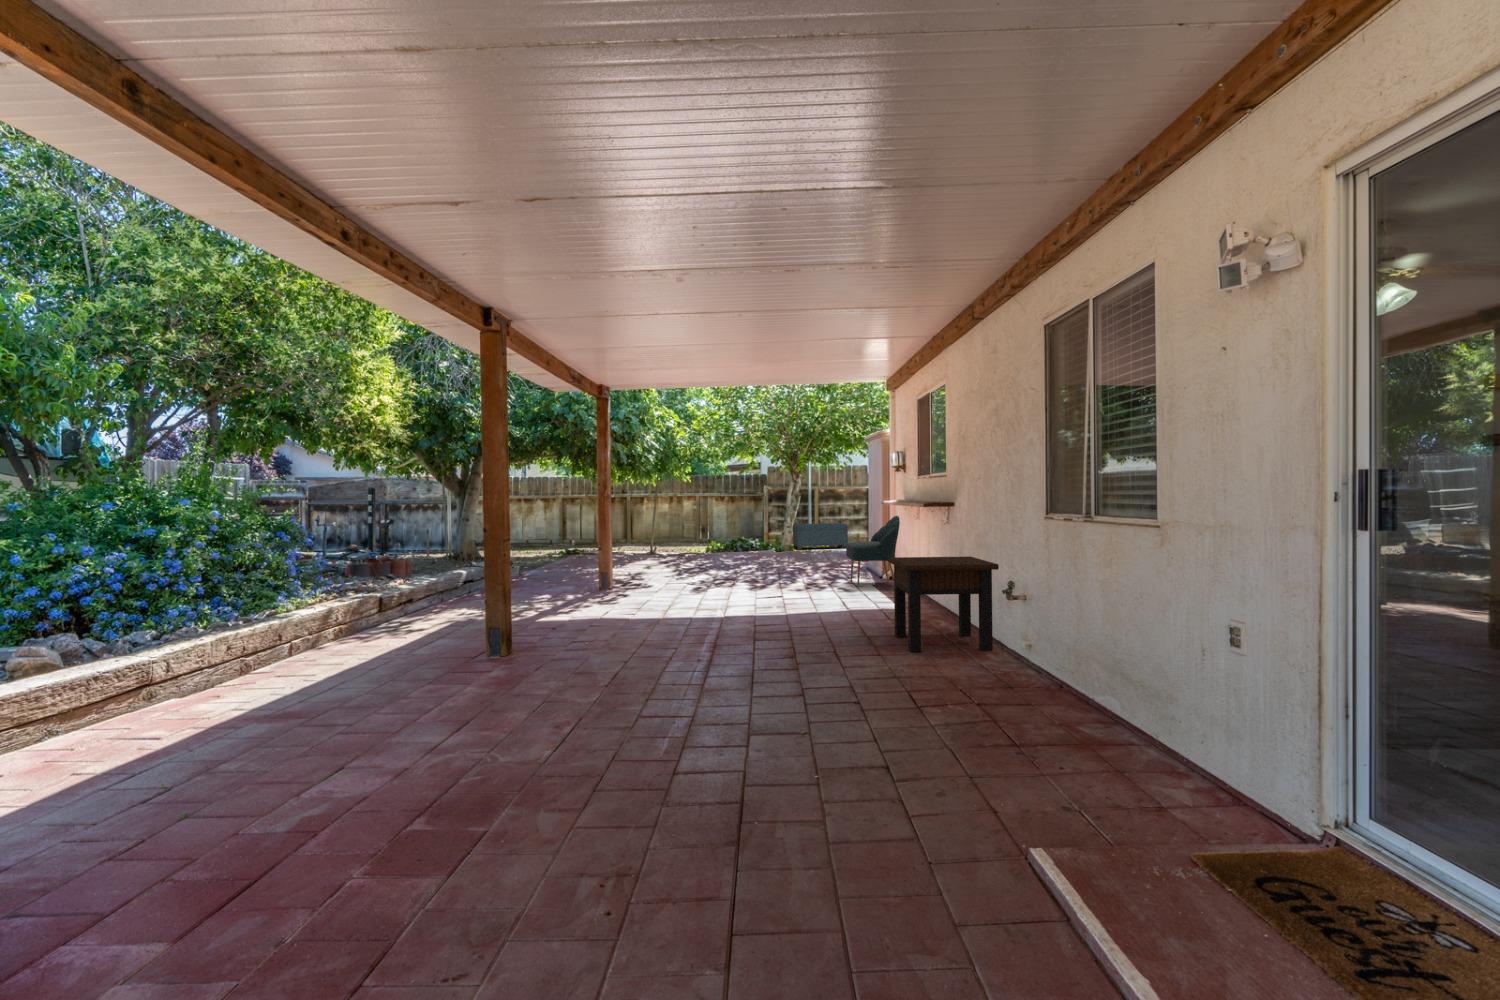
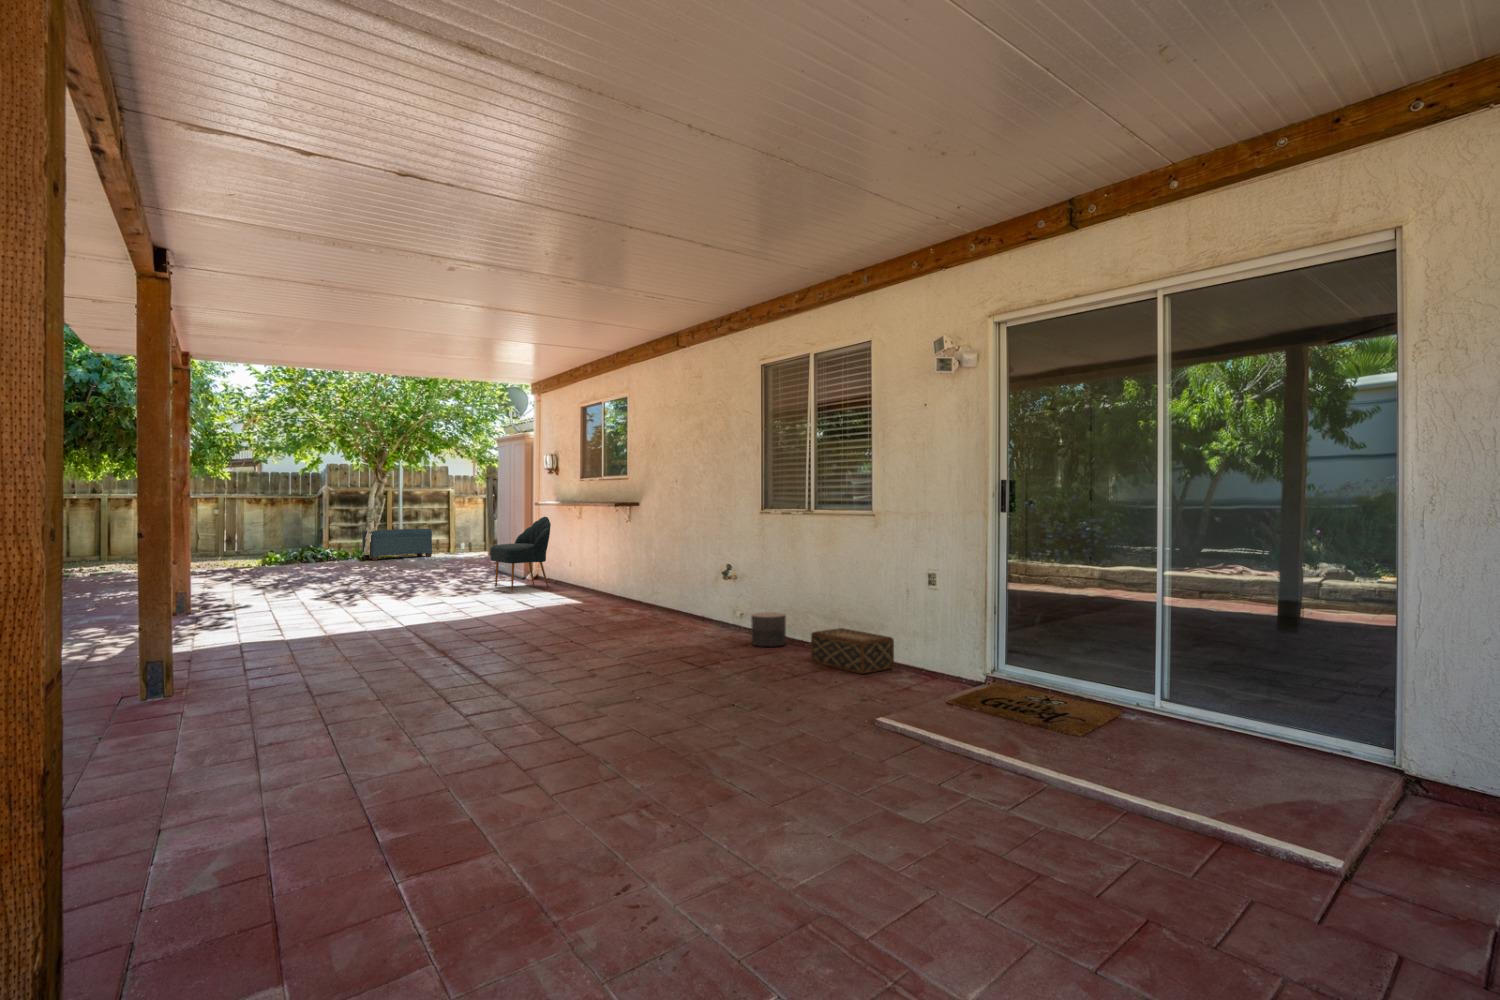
side table: present [888,557,999,652] -> none [606,549,711,632]
planter: none [1011,648,1059,696] -> present [751,612,786,647]
woven basket: none [1058,689,1178,770] -> present [811,628,894,674]

